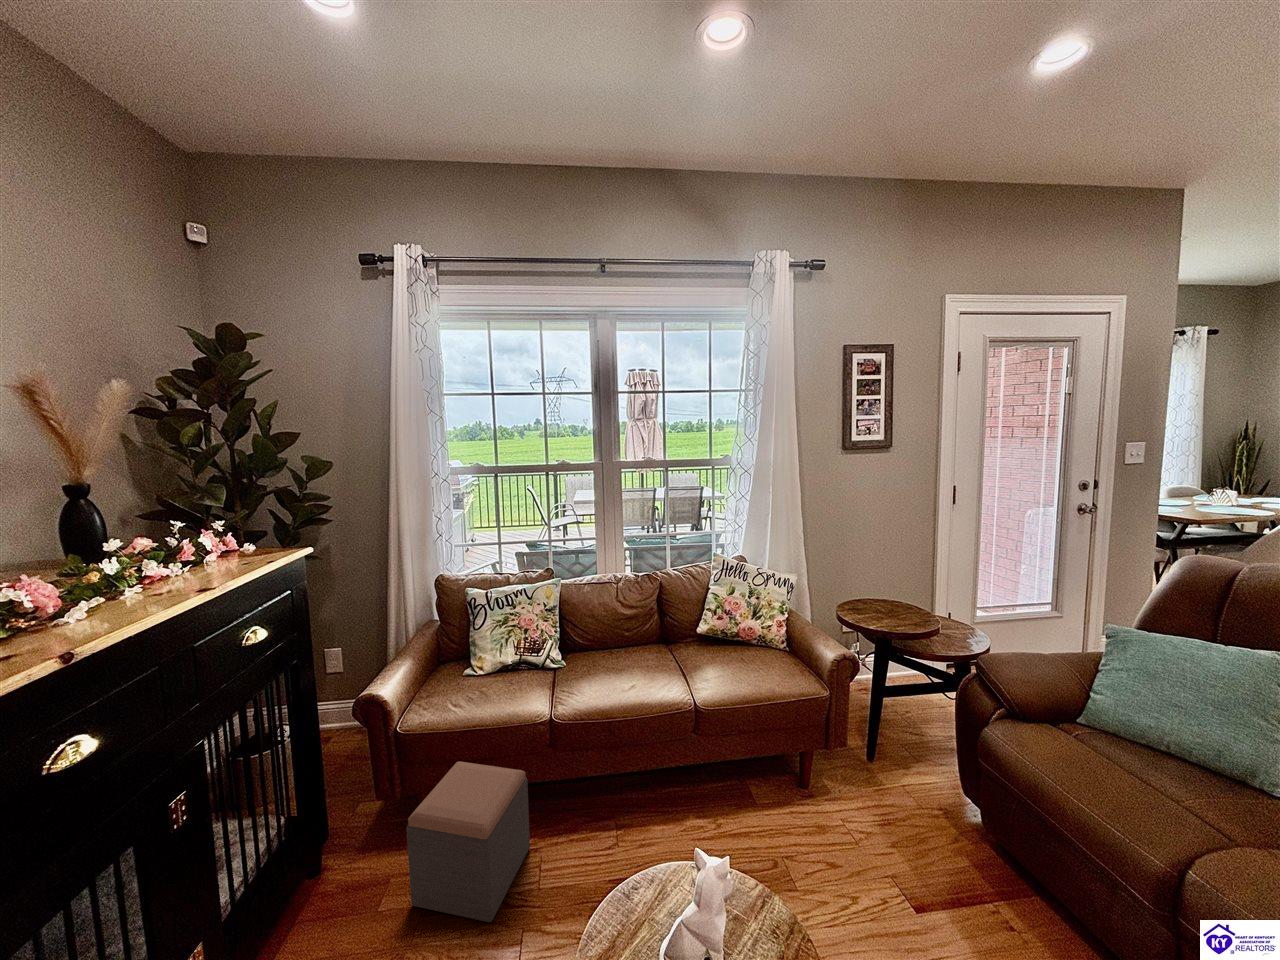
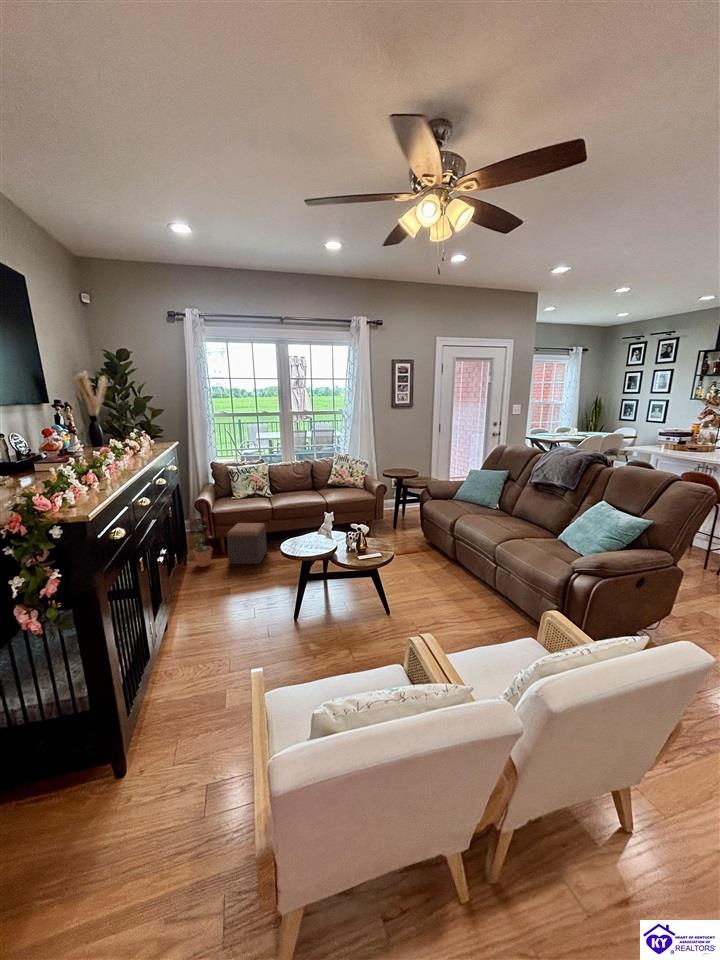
potted plant: none [290,758,382,910] -> present [187,517,212,567]

